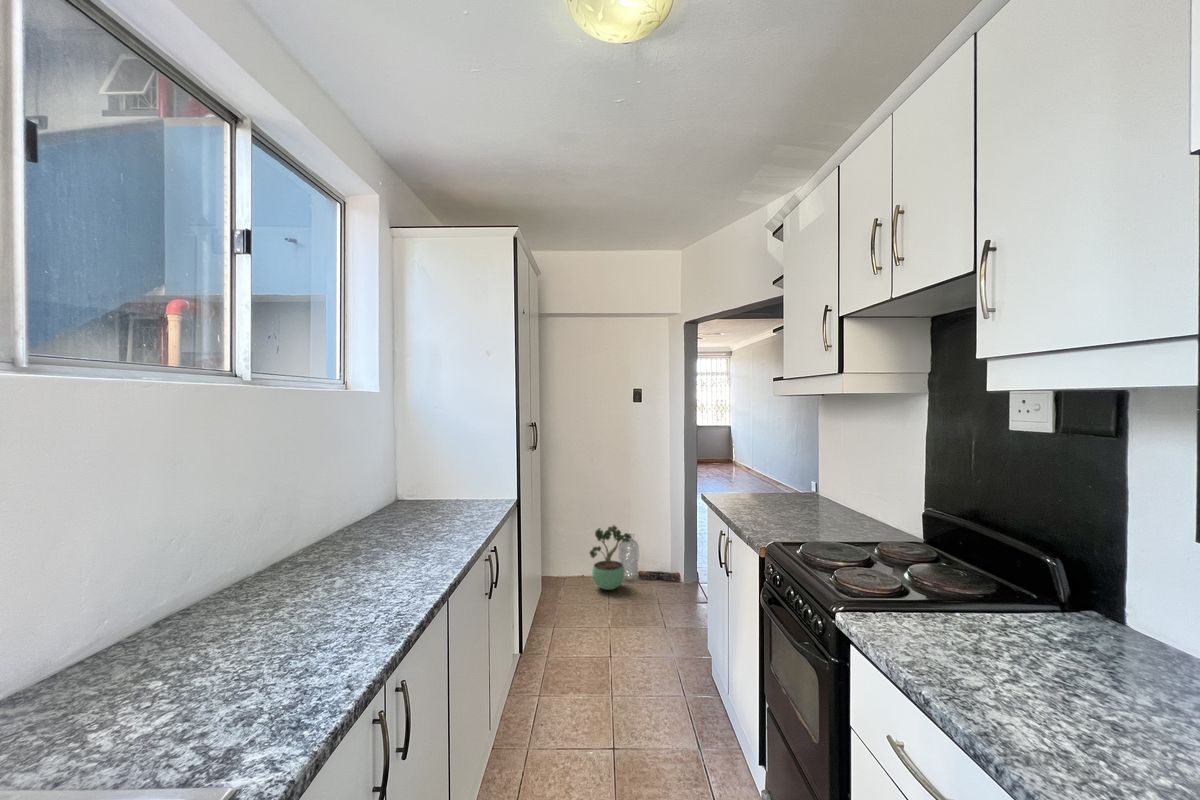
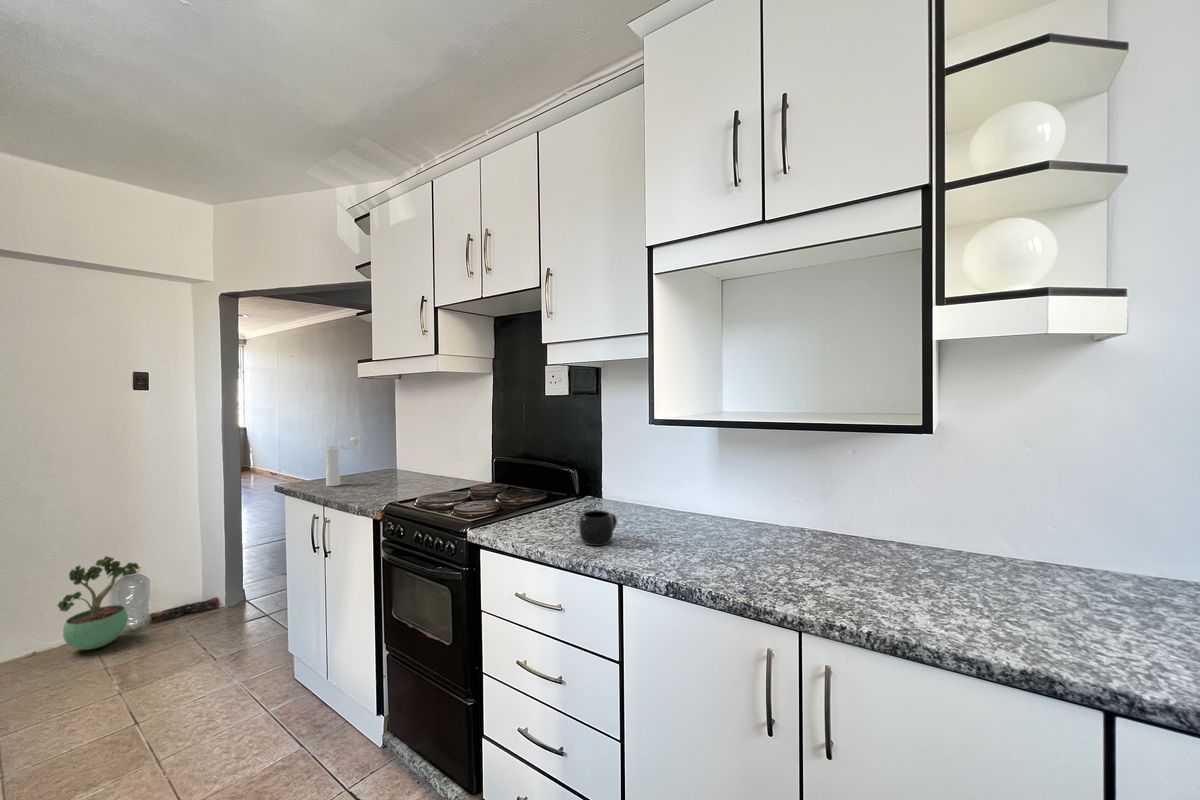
pepper mill: none [737,459,772,507] -> present [325,437,360,486]
mug: none [1009,661,1112,742] -> present [579,511,617,546]

